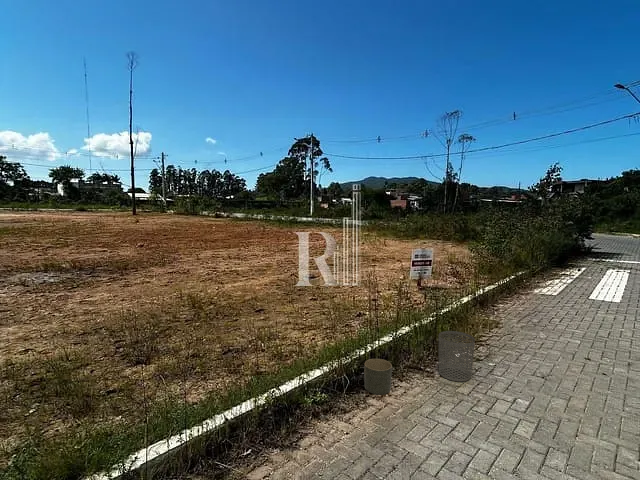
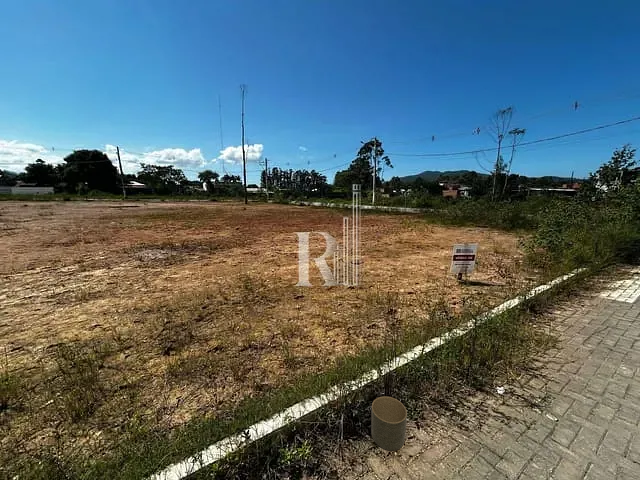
waste bin: present [439,331,475,381] -> none [474,368,531,444]

